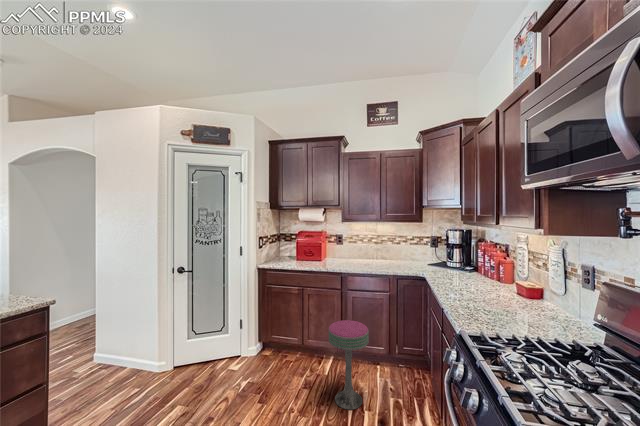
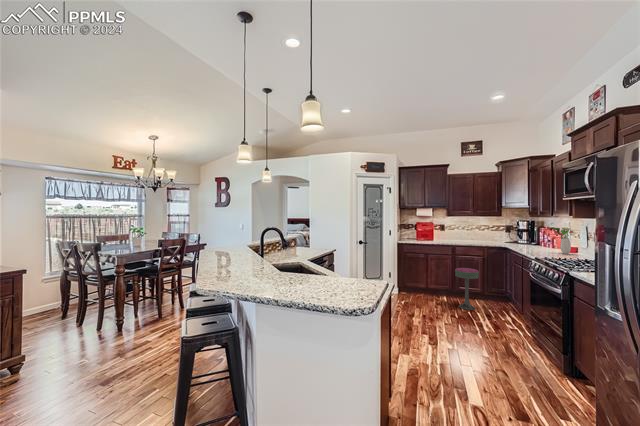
flower arrangement: none [487,249,540,311] -> present [552,227,573,254]

